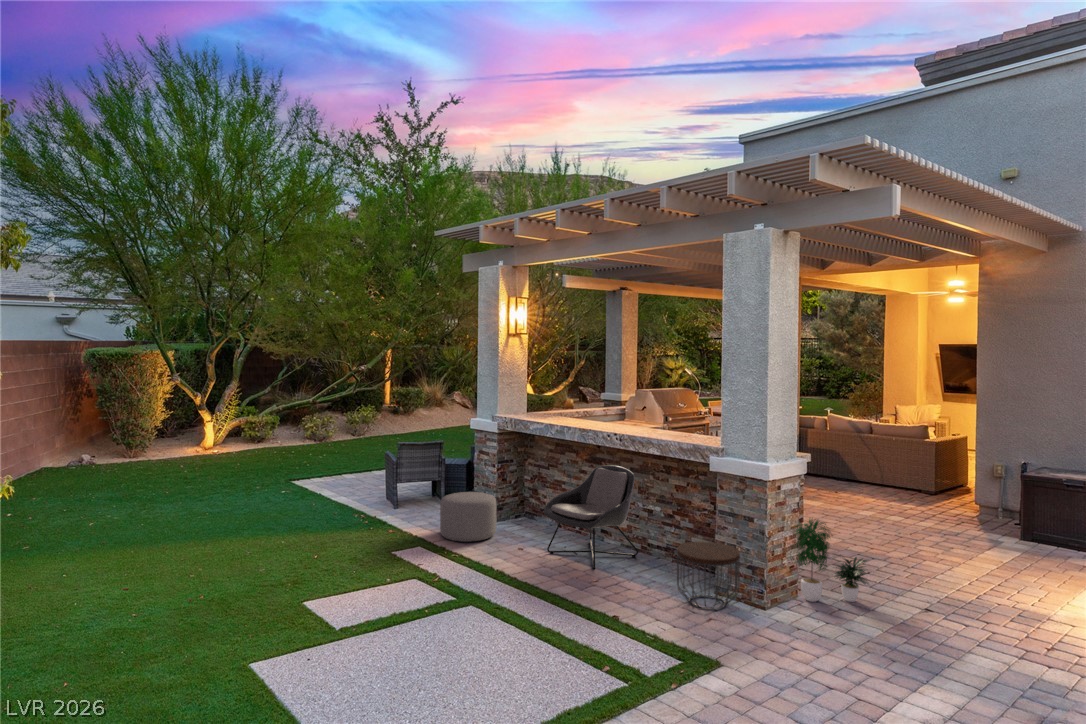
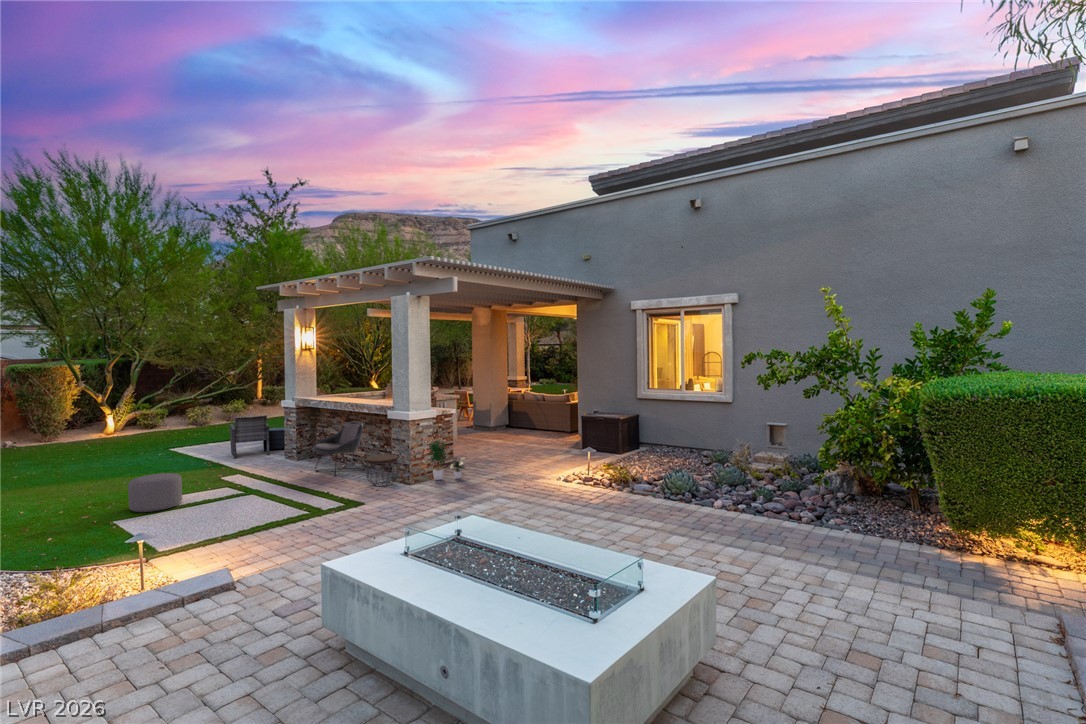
ottoman: present [440,492,496,542] -> present [128,473,182,512]

